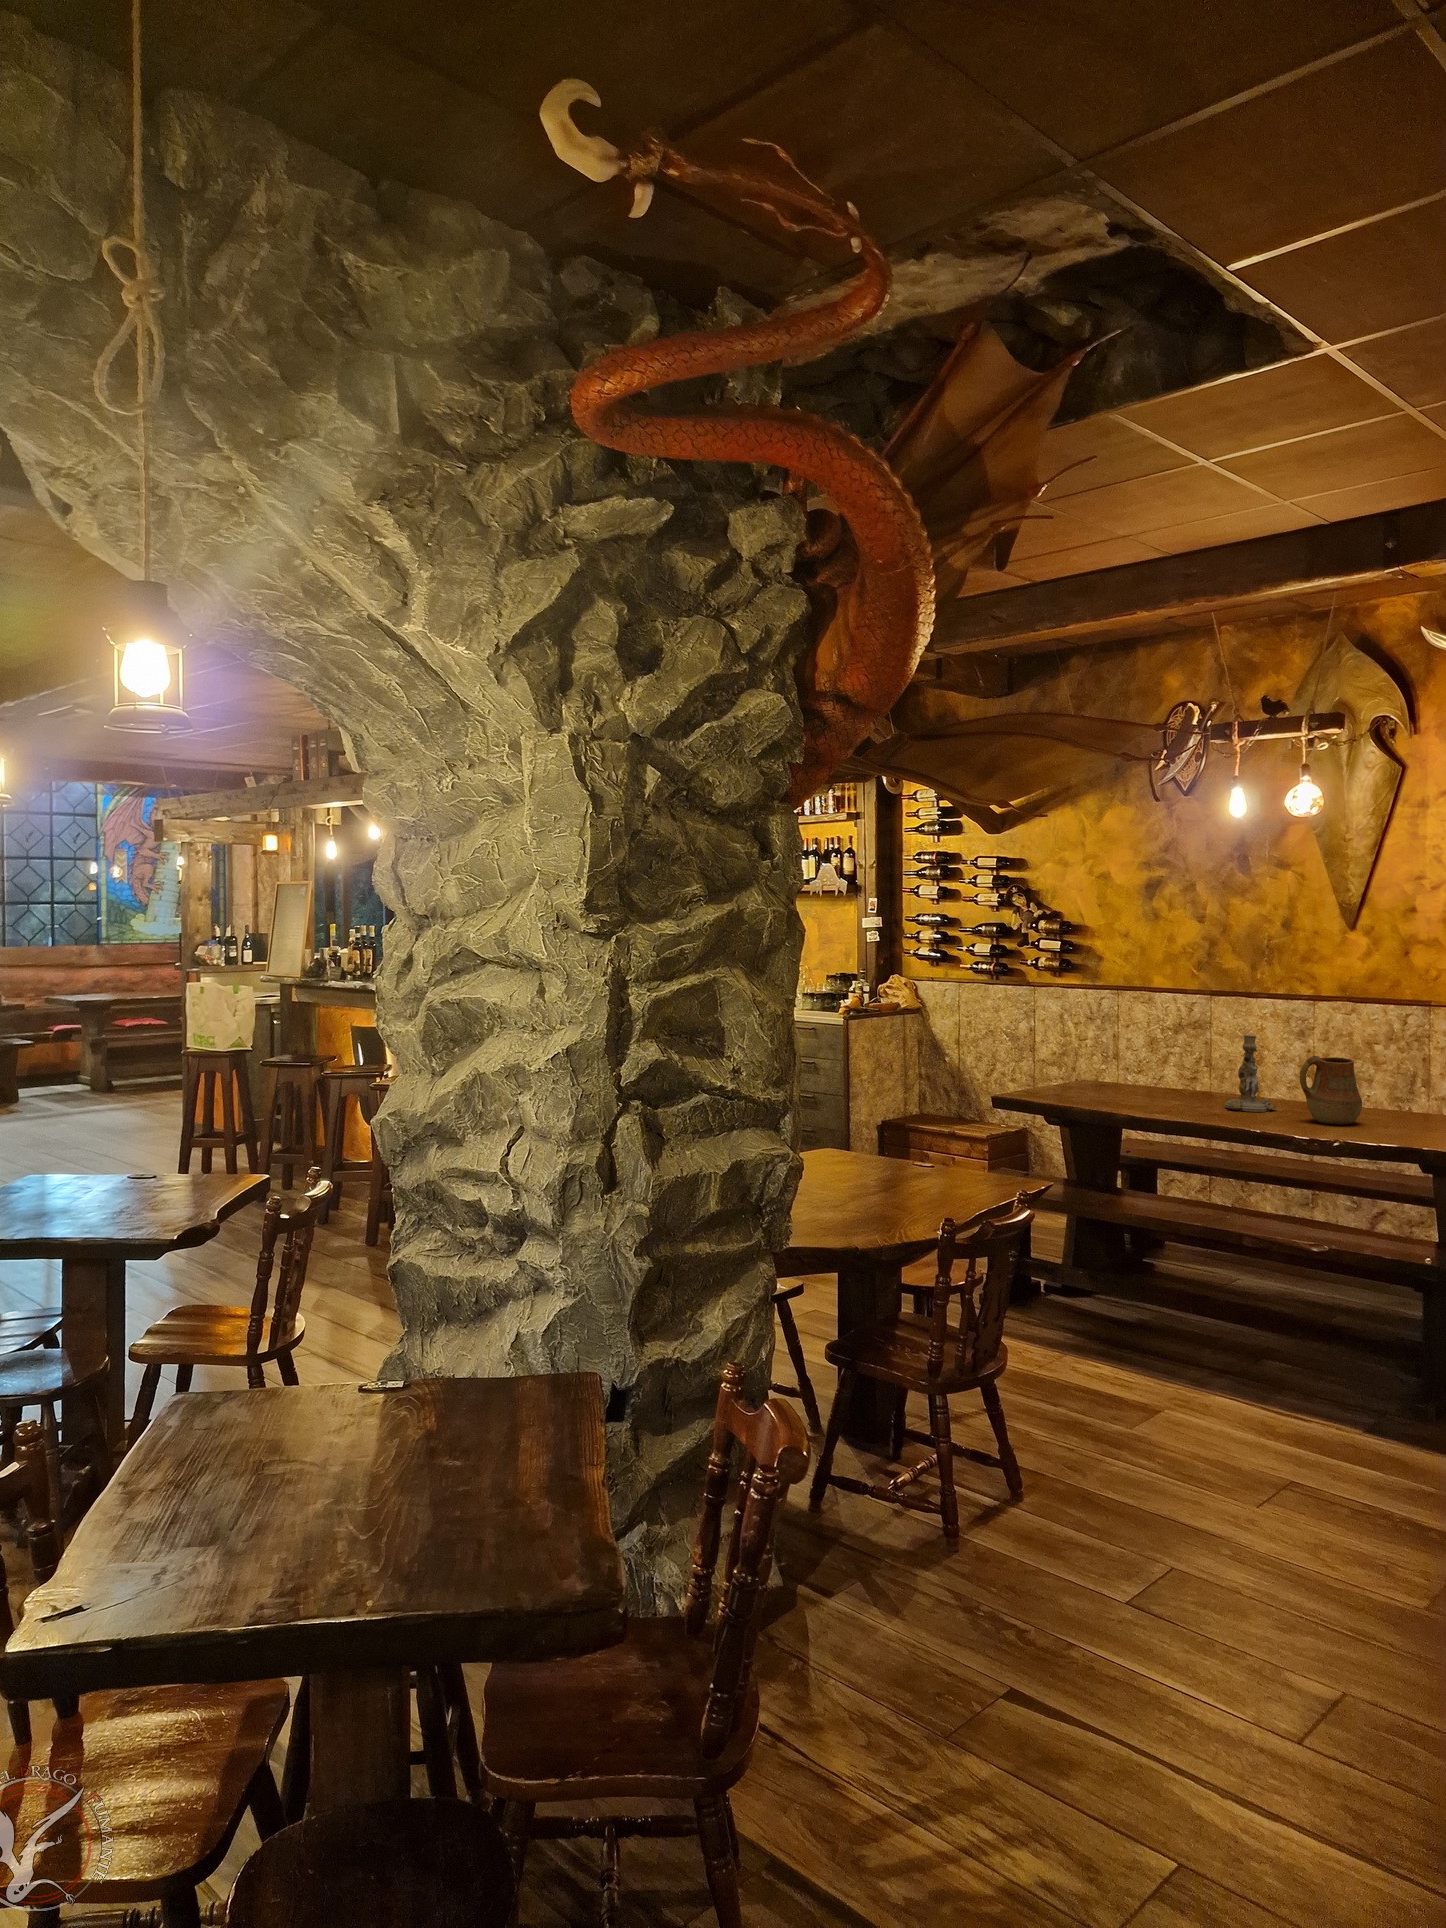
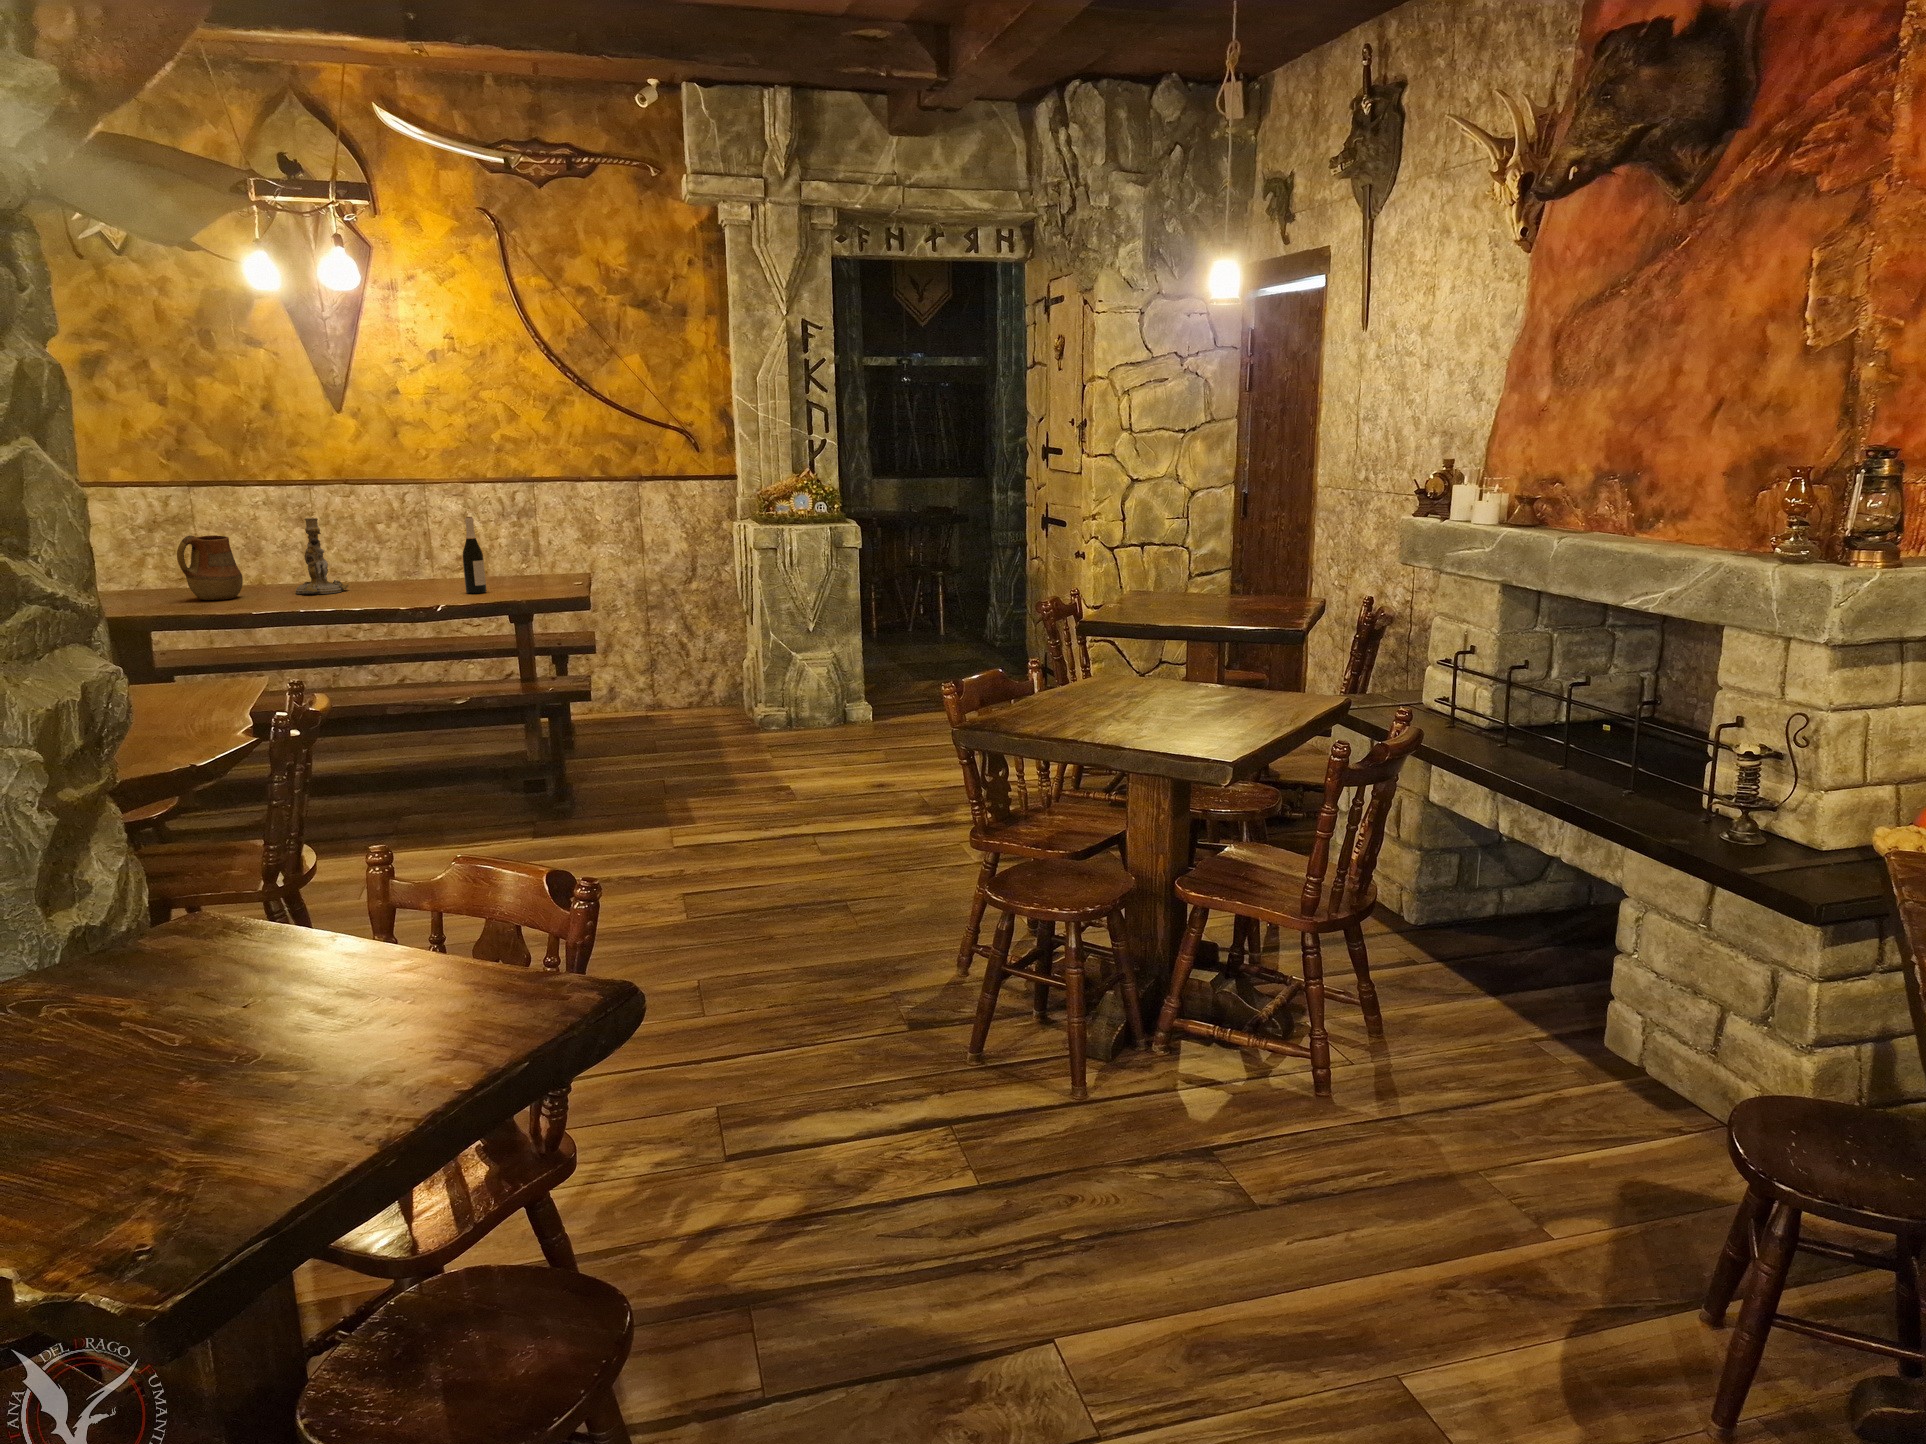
wine bottle: none [1378,1050,1403,1135] -> present [462,517,487,594]
pitcher: present [1299,1056,1362,1125] -> present [177,535,243,600]

